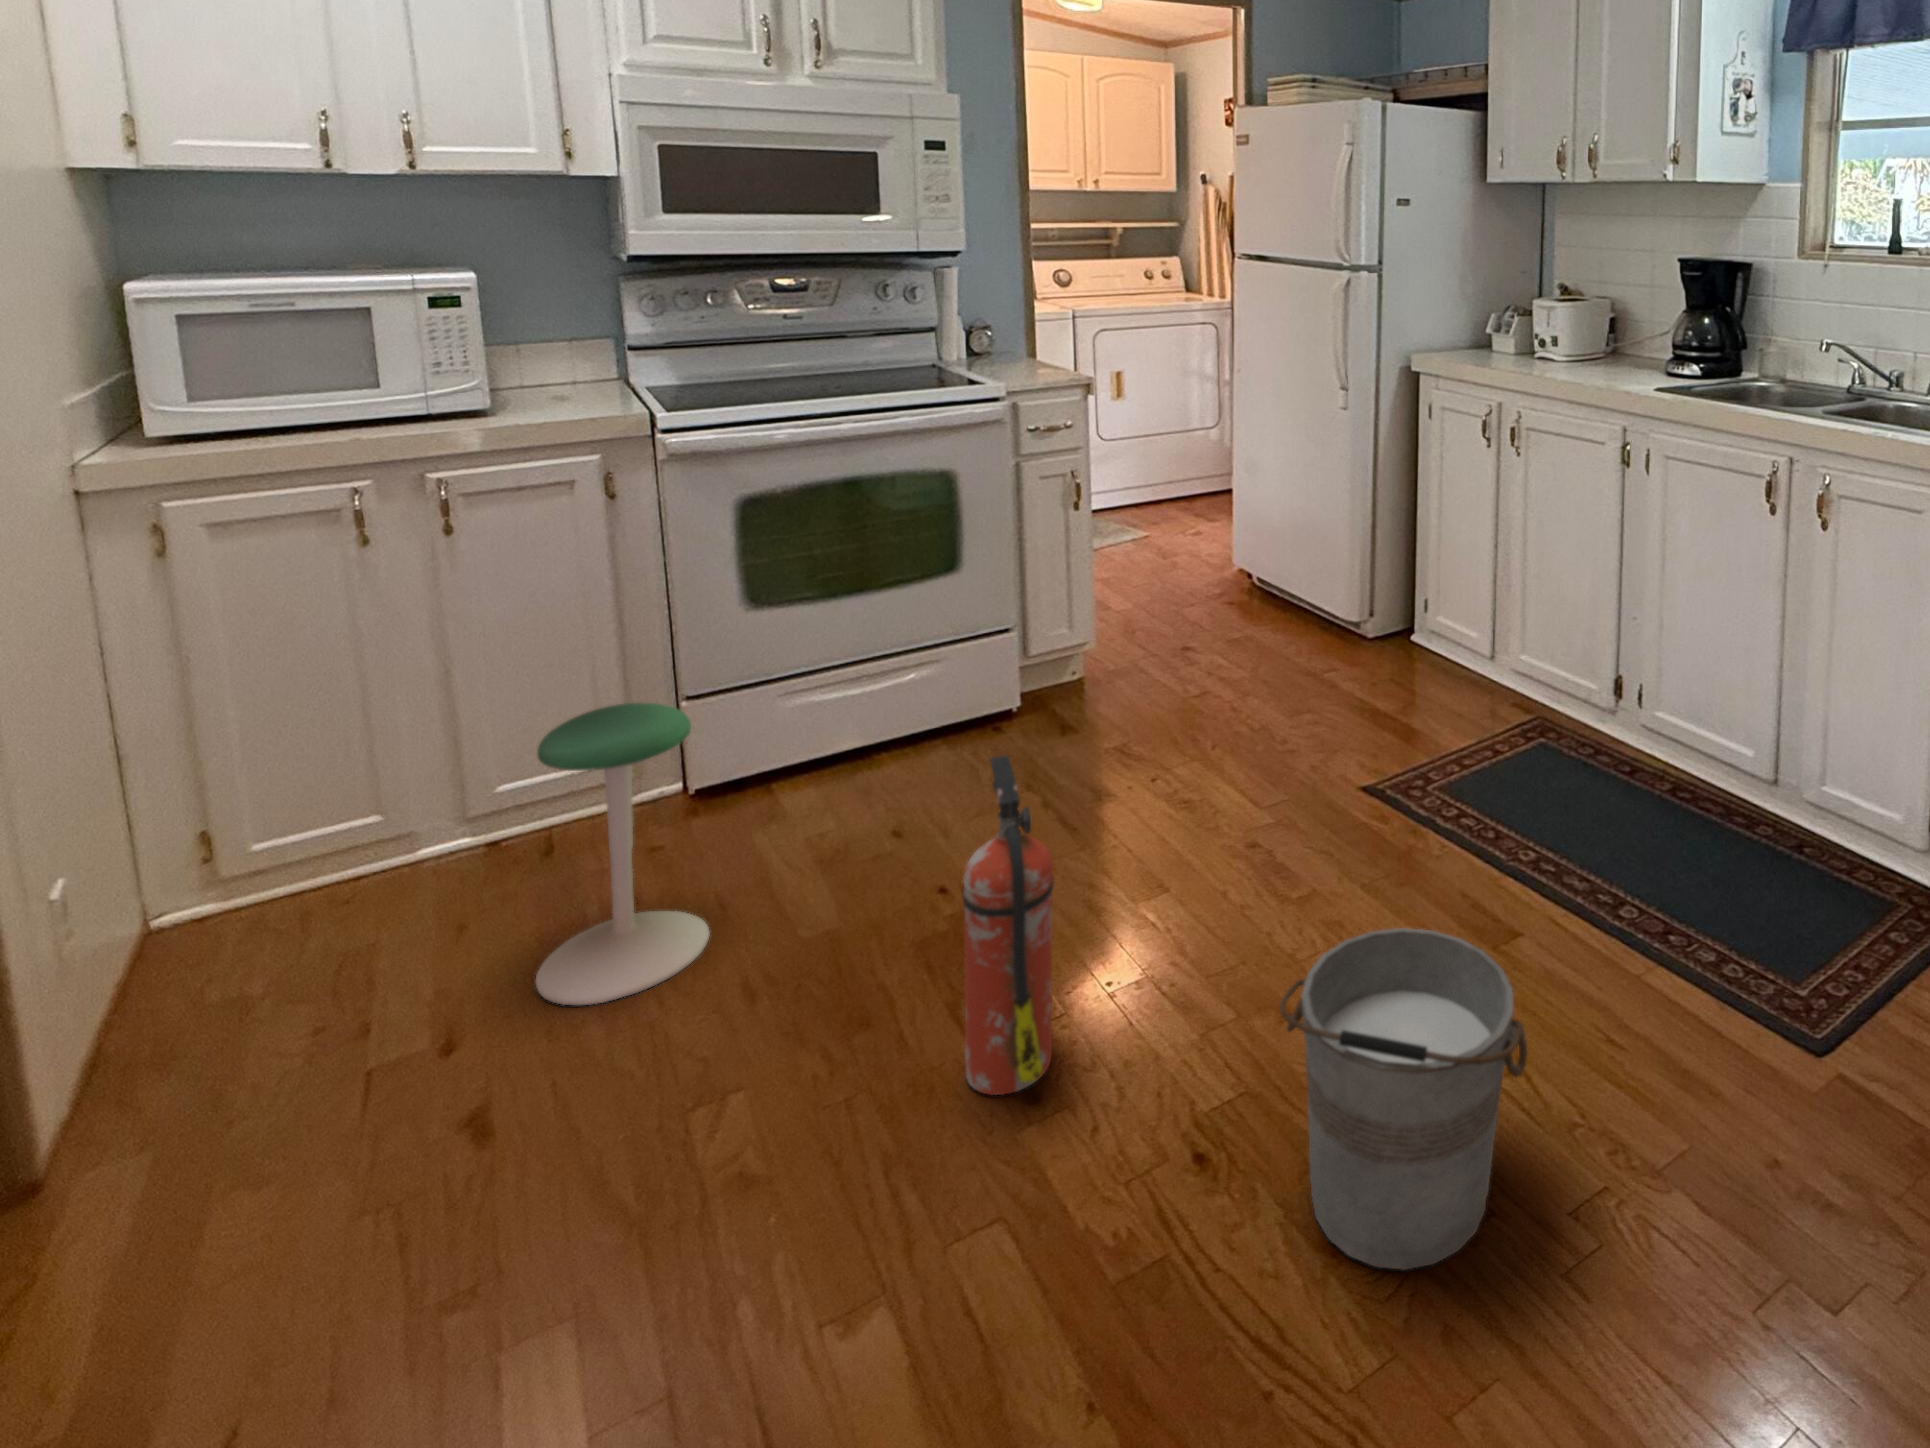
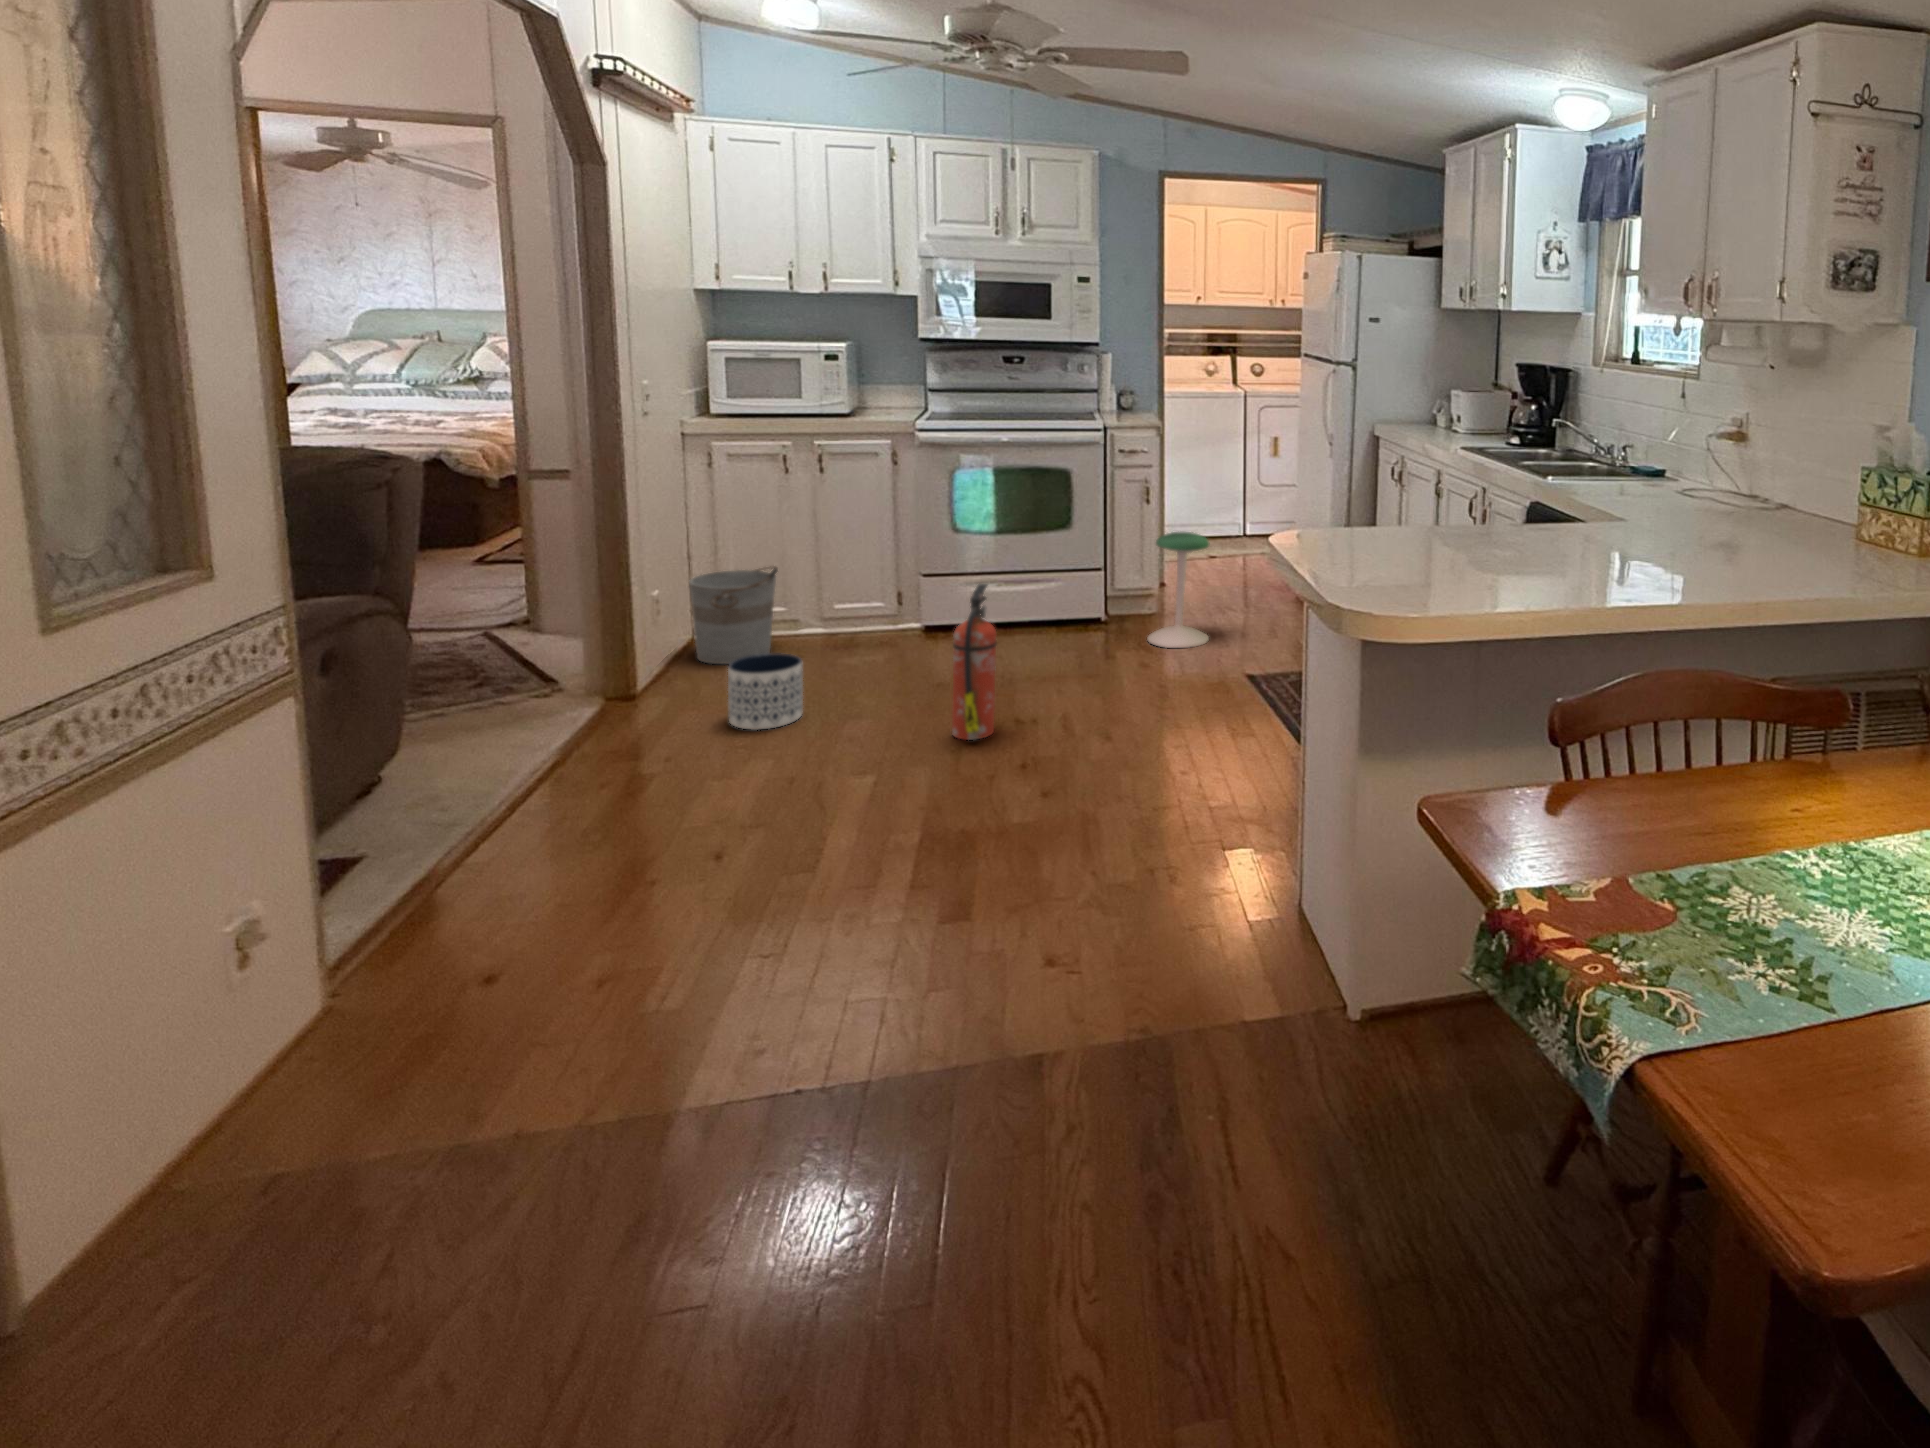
stool: present [535,703,710,1005] -> present [1148,532,1210,648]
bucket: present [1279,928,1527,1270] -> present [689,567,778,664]
planter: none [358,993,565,1229] -> present [728,653,803,730]

